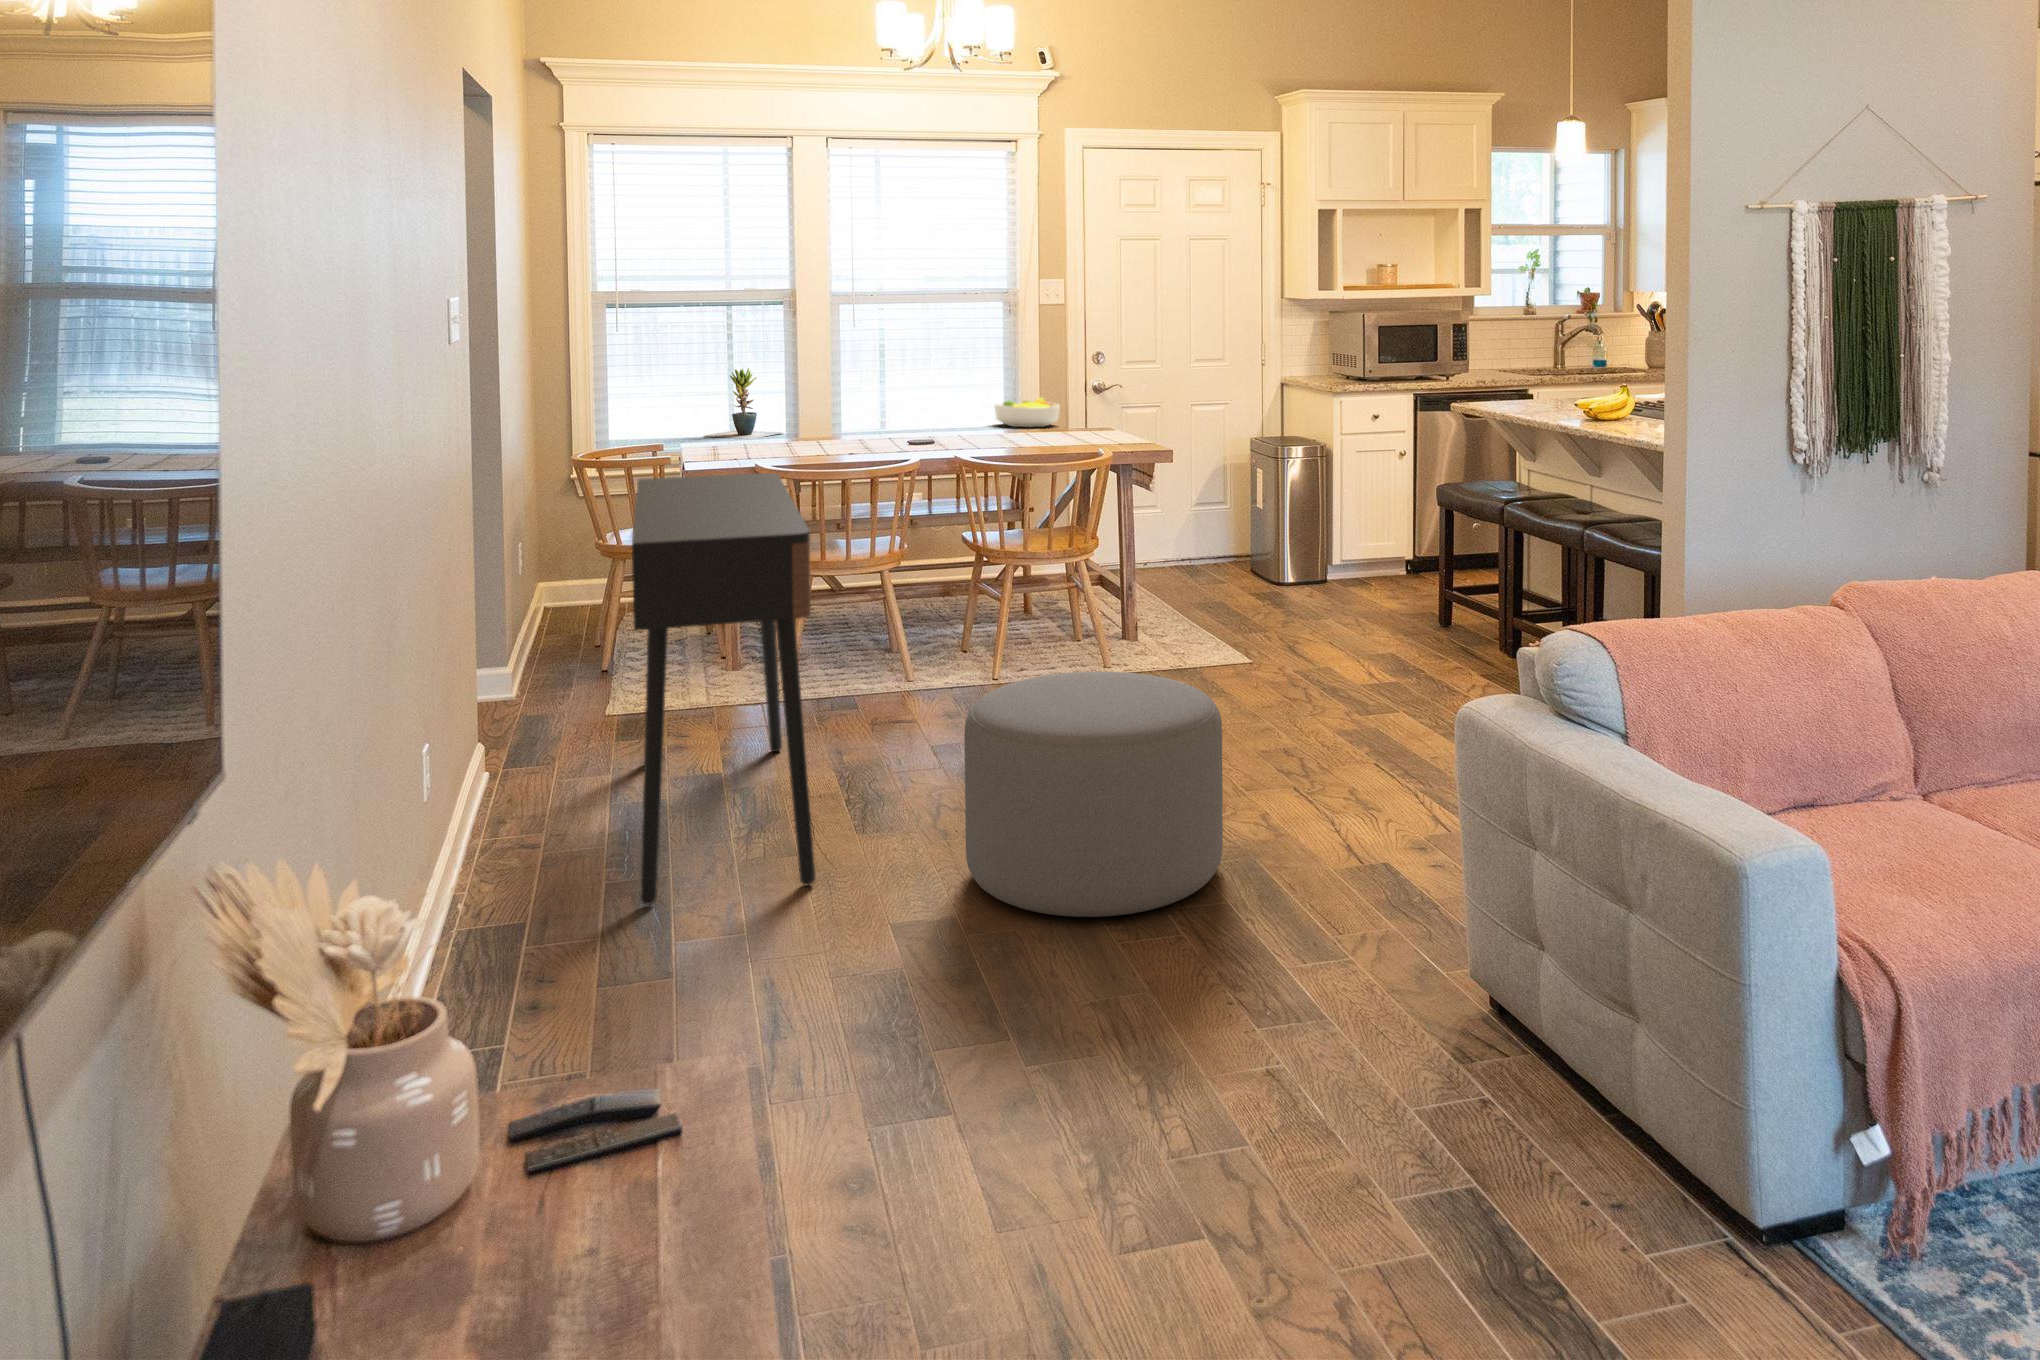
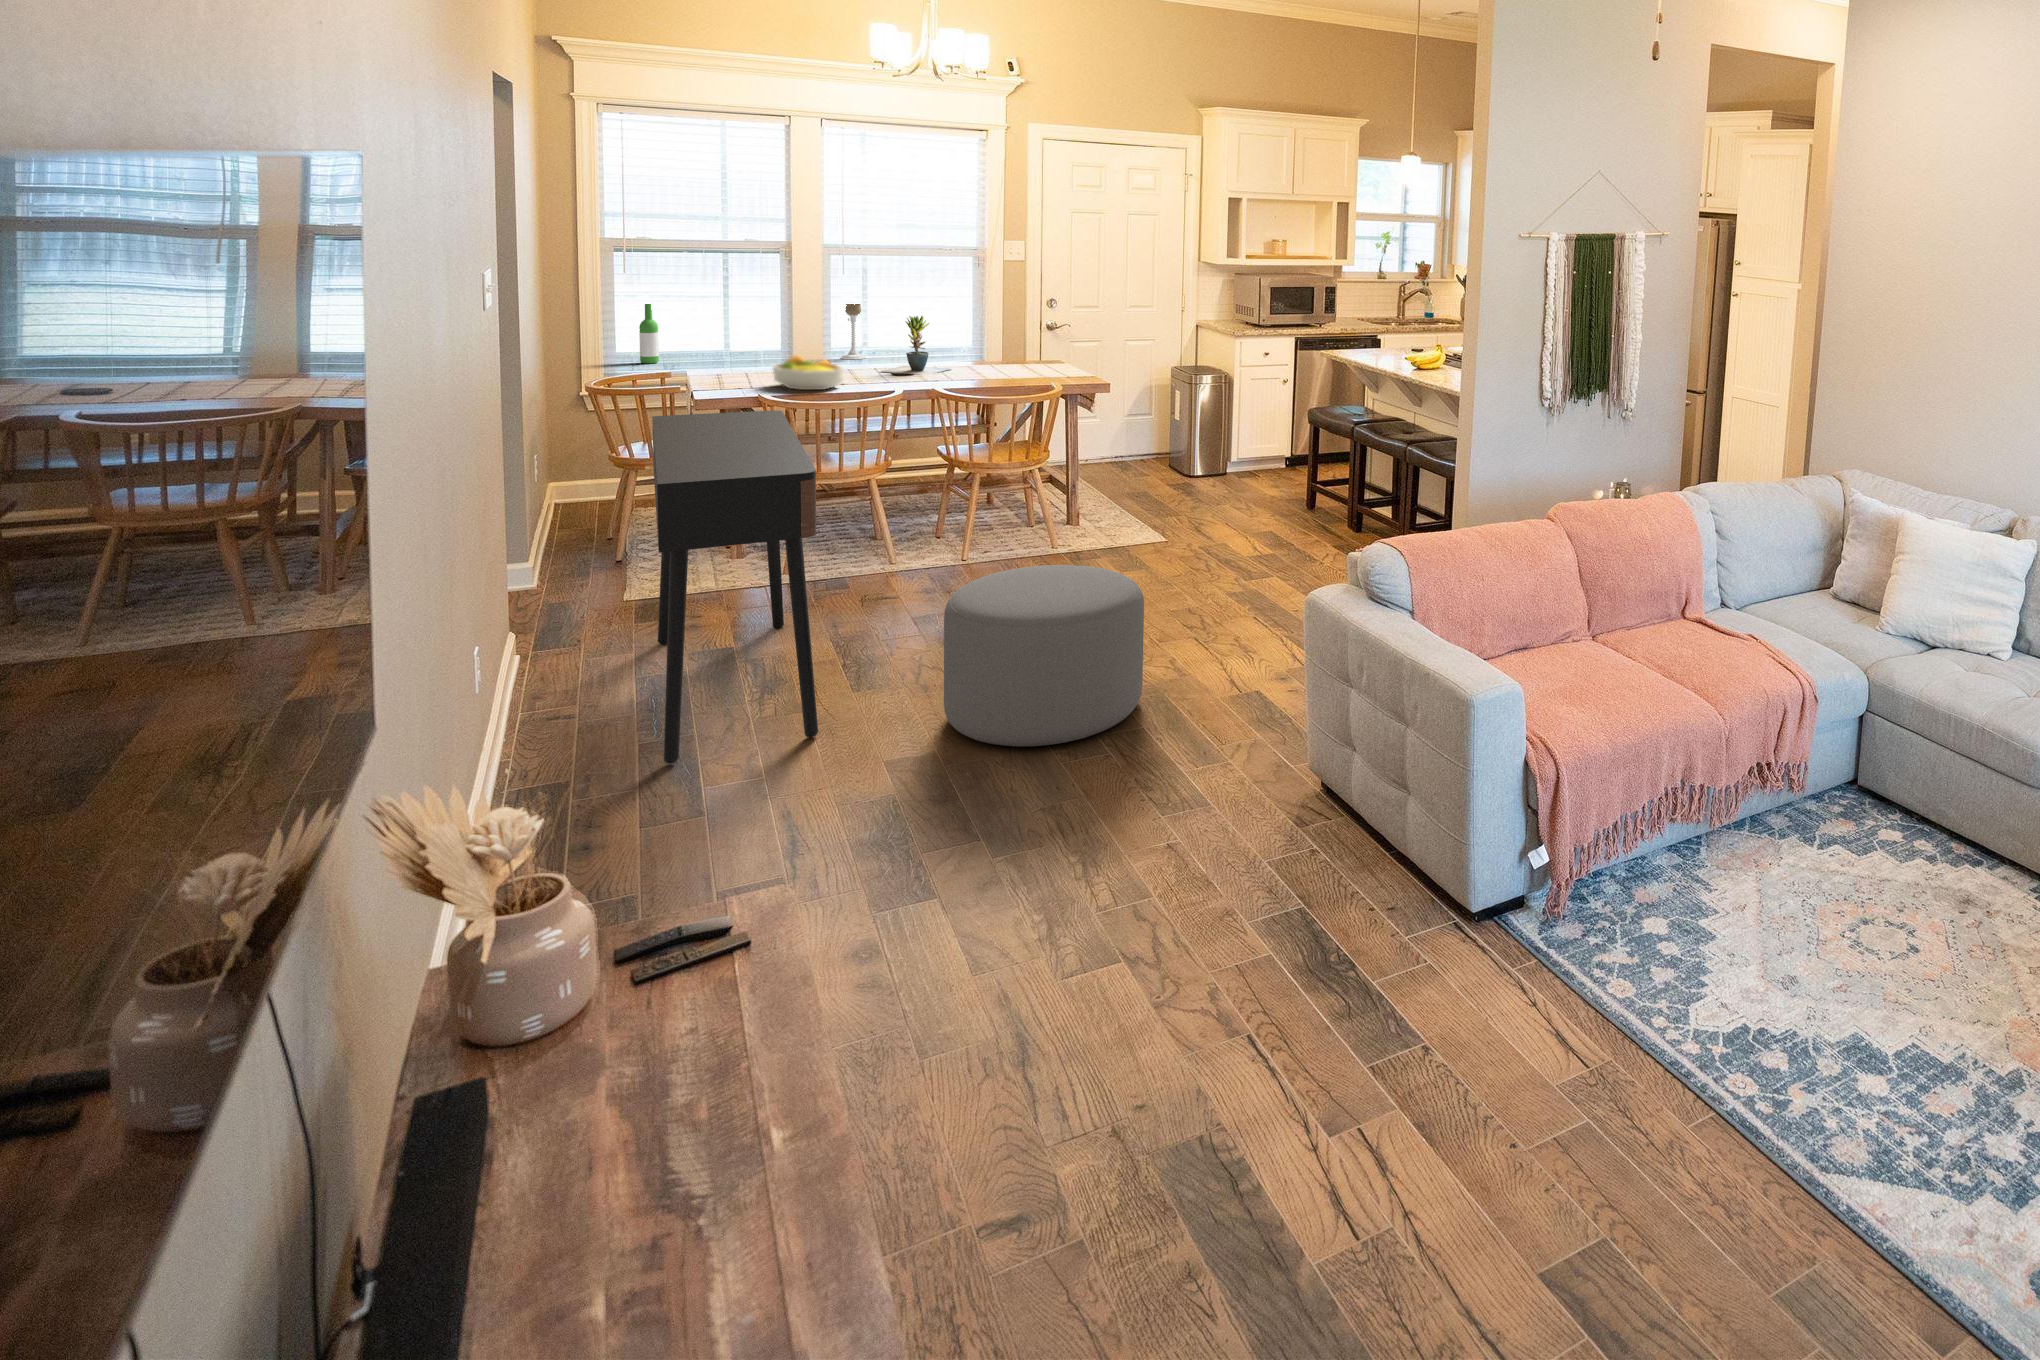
candle holder: none [851,362,879,432] -> present [841,304,866,359]
wine bottle: none [637,367,656,439] -> present [639,304,659,364]
potted plant: present [705,368,782,439] -> present [881,316,950,375]
fruit bowl: present [995,398,1060,427] -> present [772,355,844,390]

